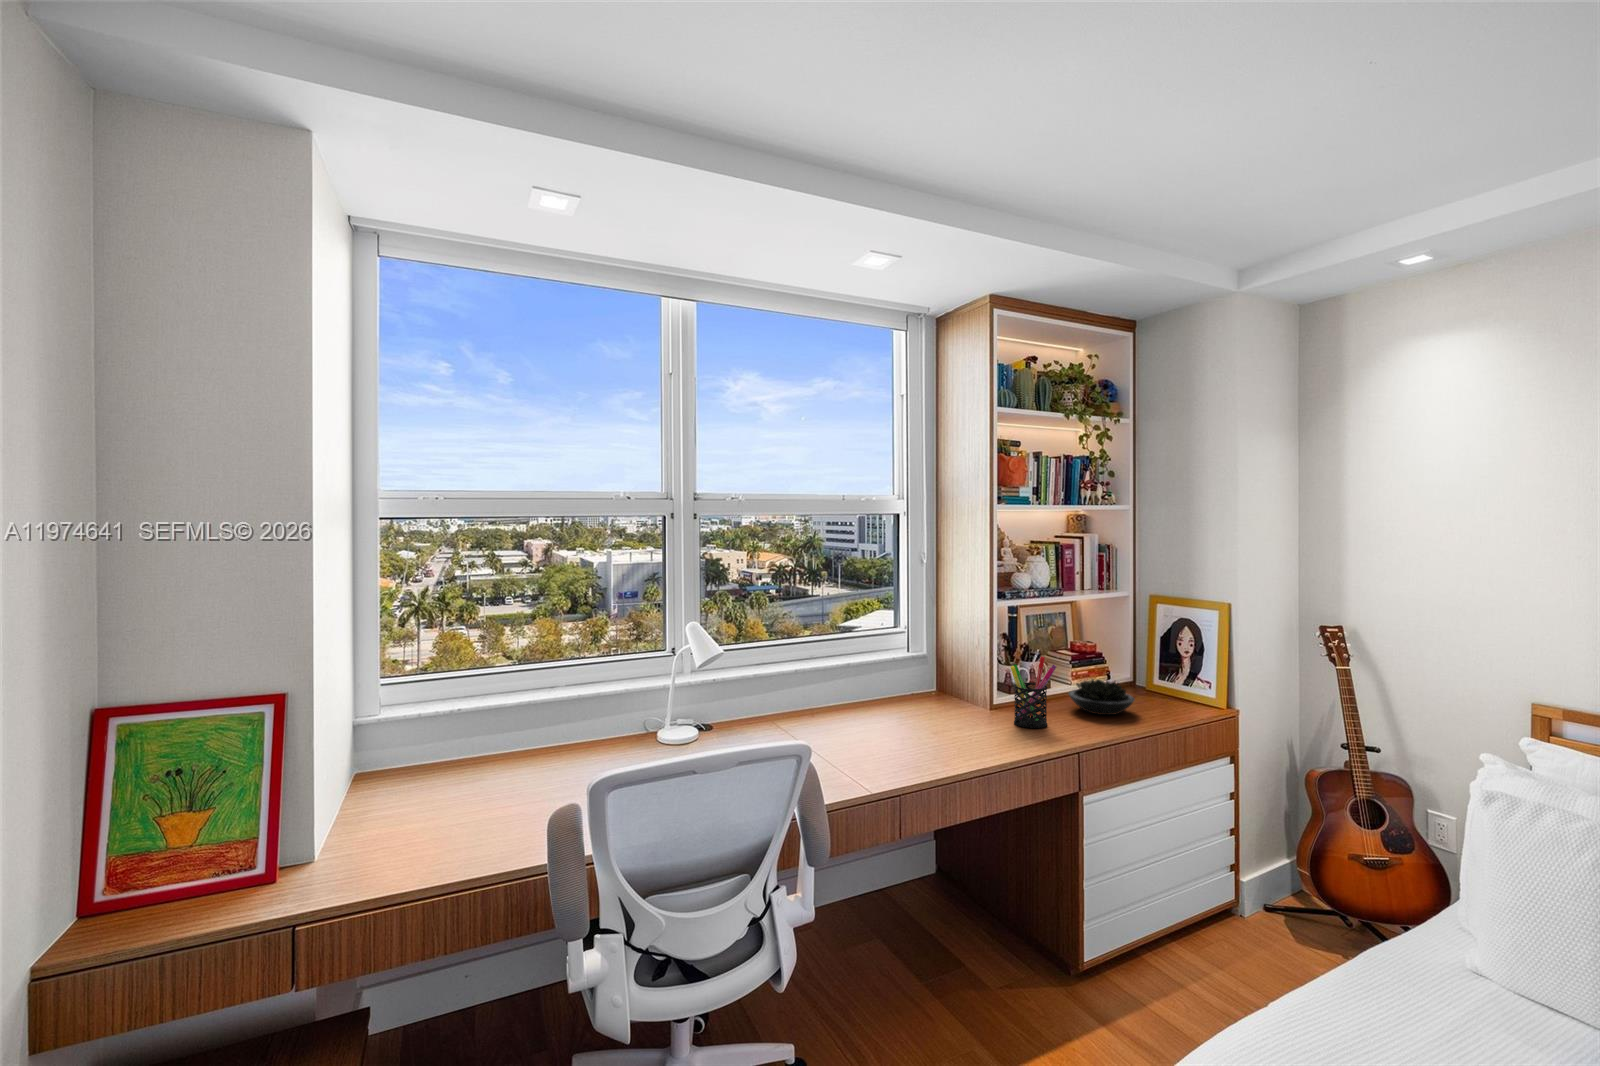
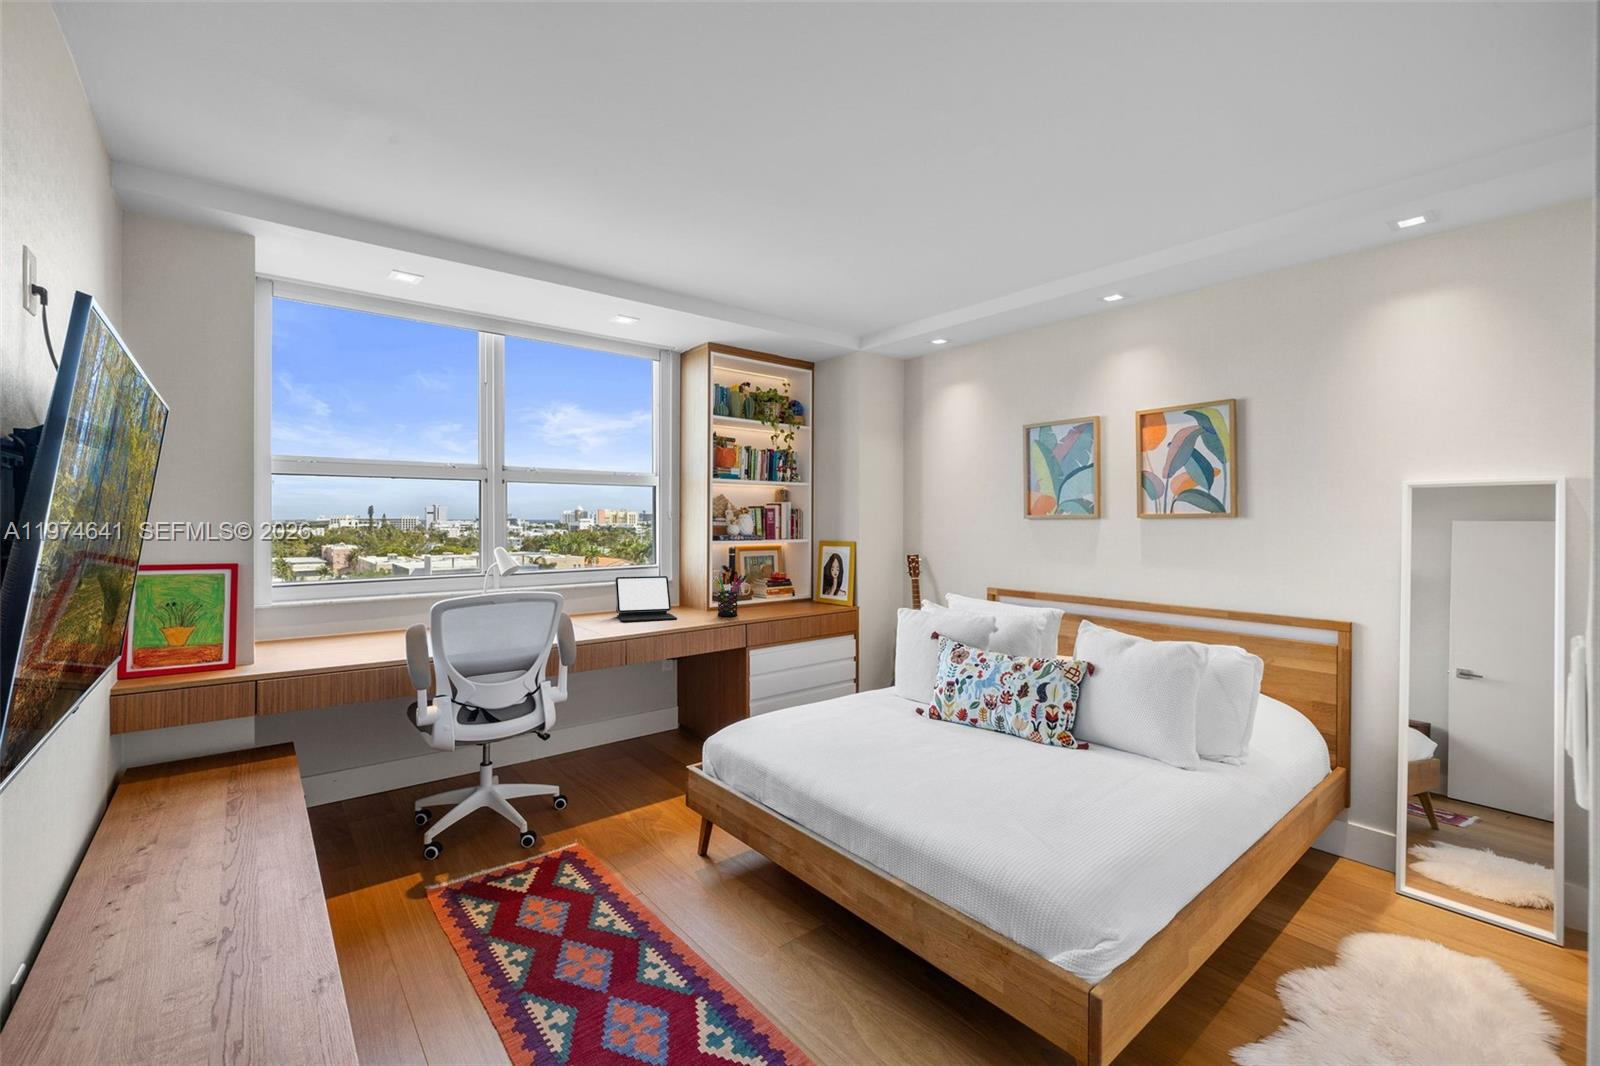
tablet: none [847,625,965,740] -> present [615,576,677,621]
succulent plant: present [1069,679,1135,715] -> none [758,589,797,611]

